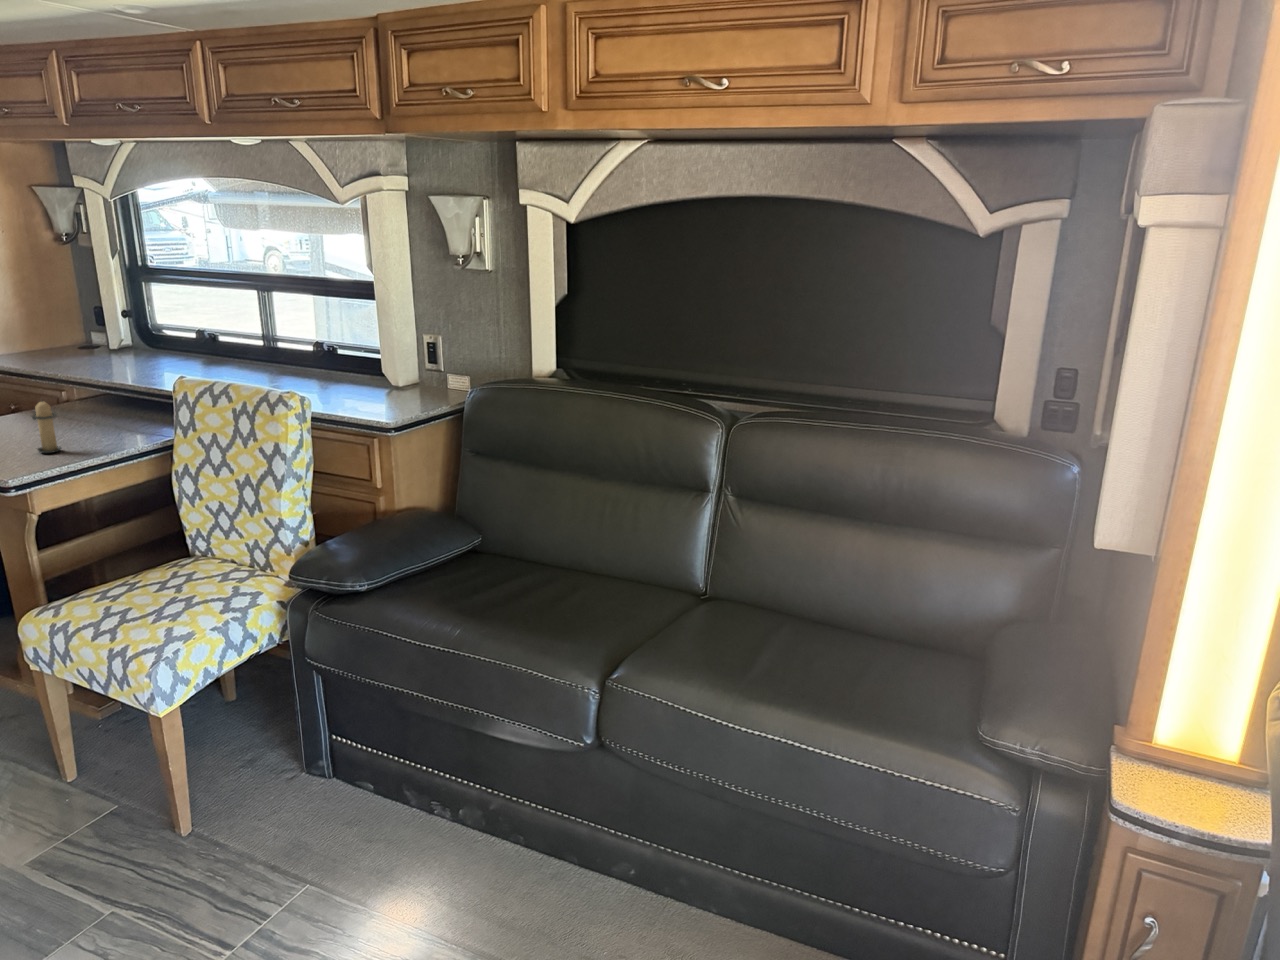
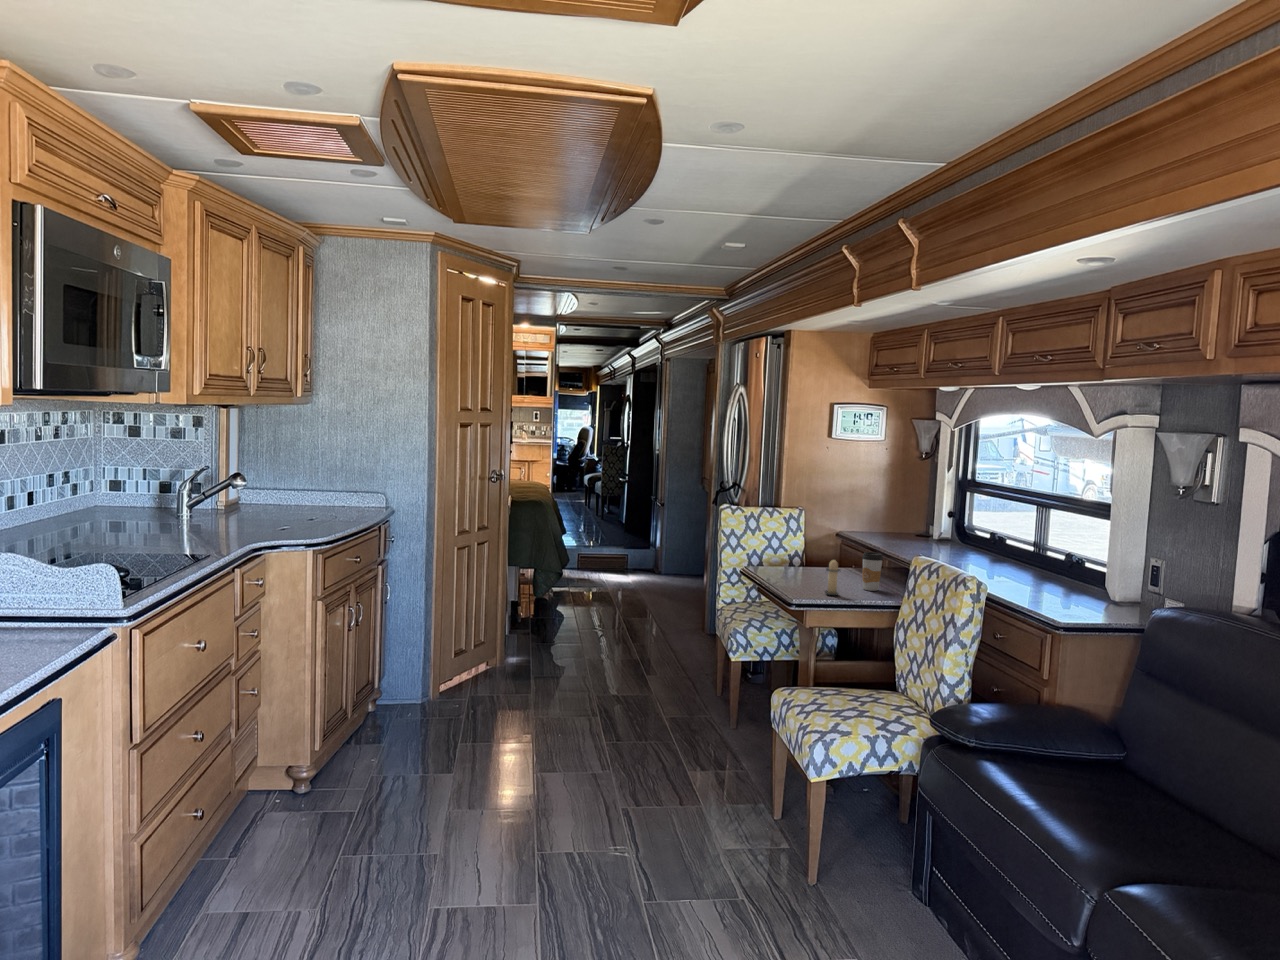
coffee cup: none [72,380,108,433] -> present [862,552,883,591]

